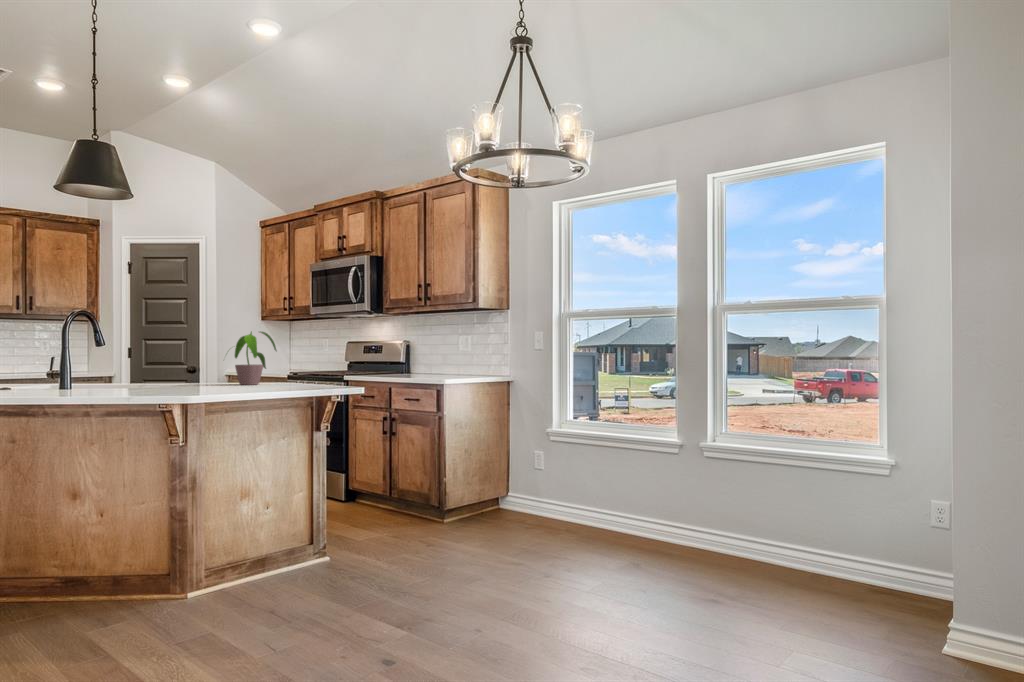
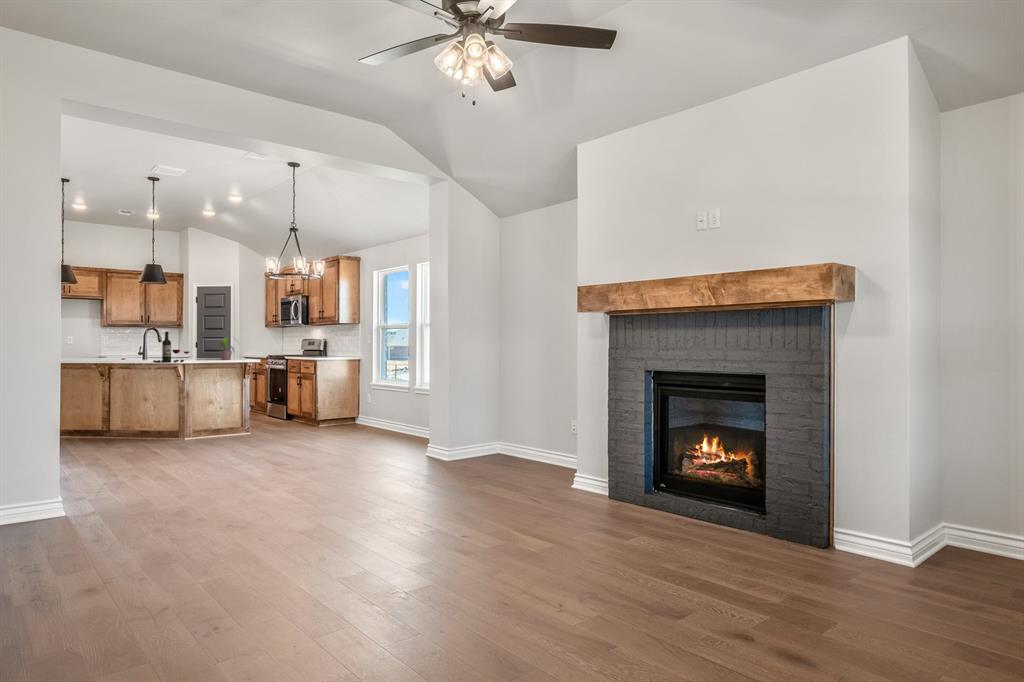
wine bottle: none [111,311,208,397] -> present [153,331,189,363]

